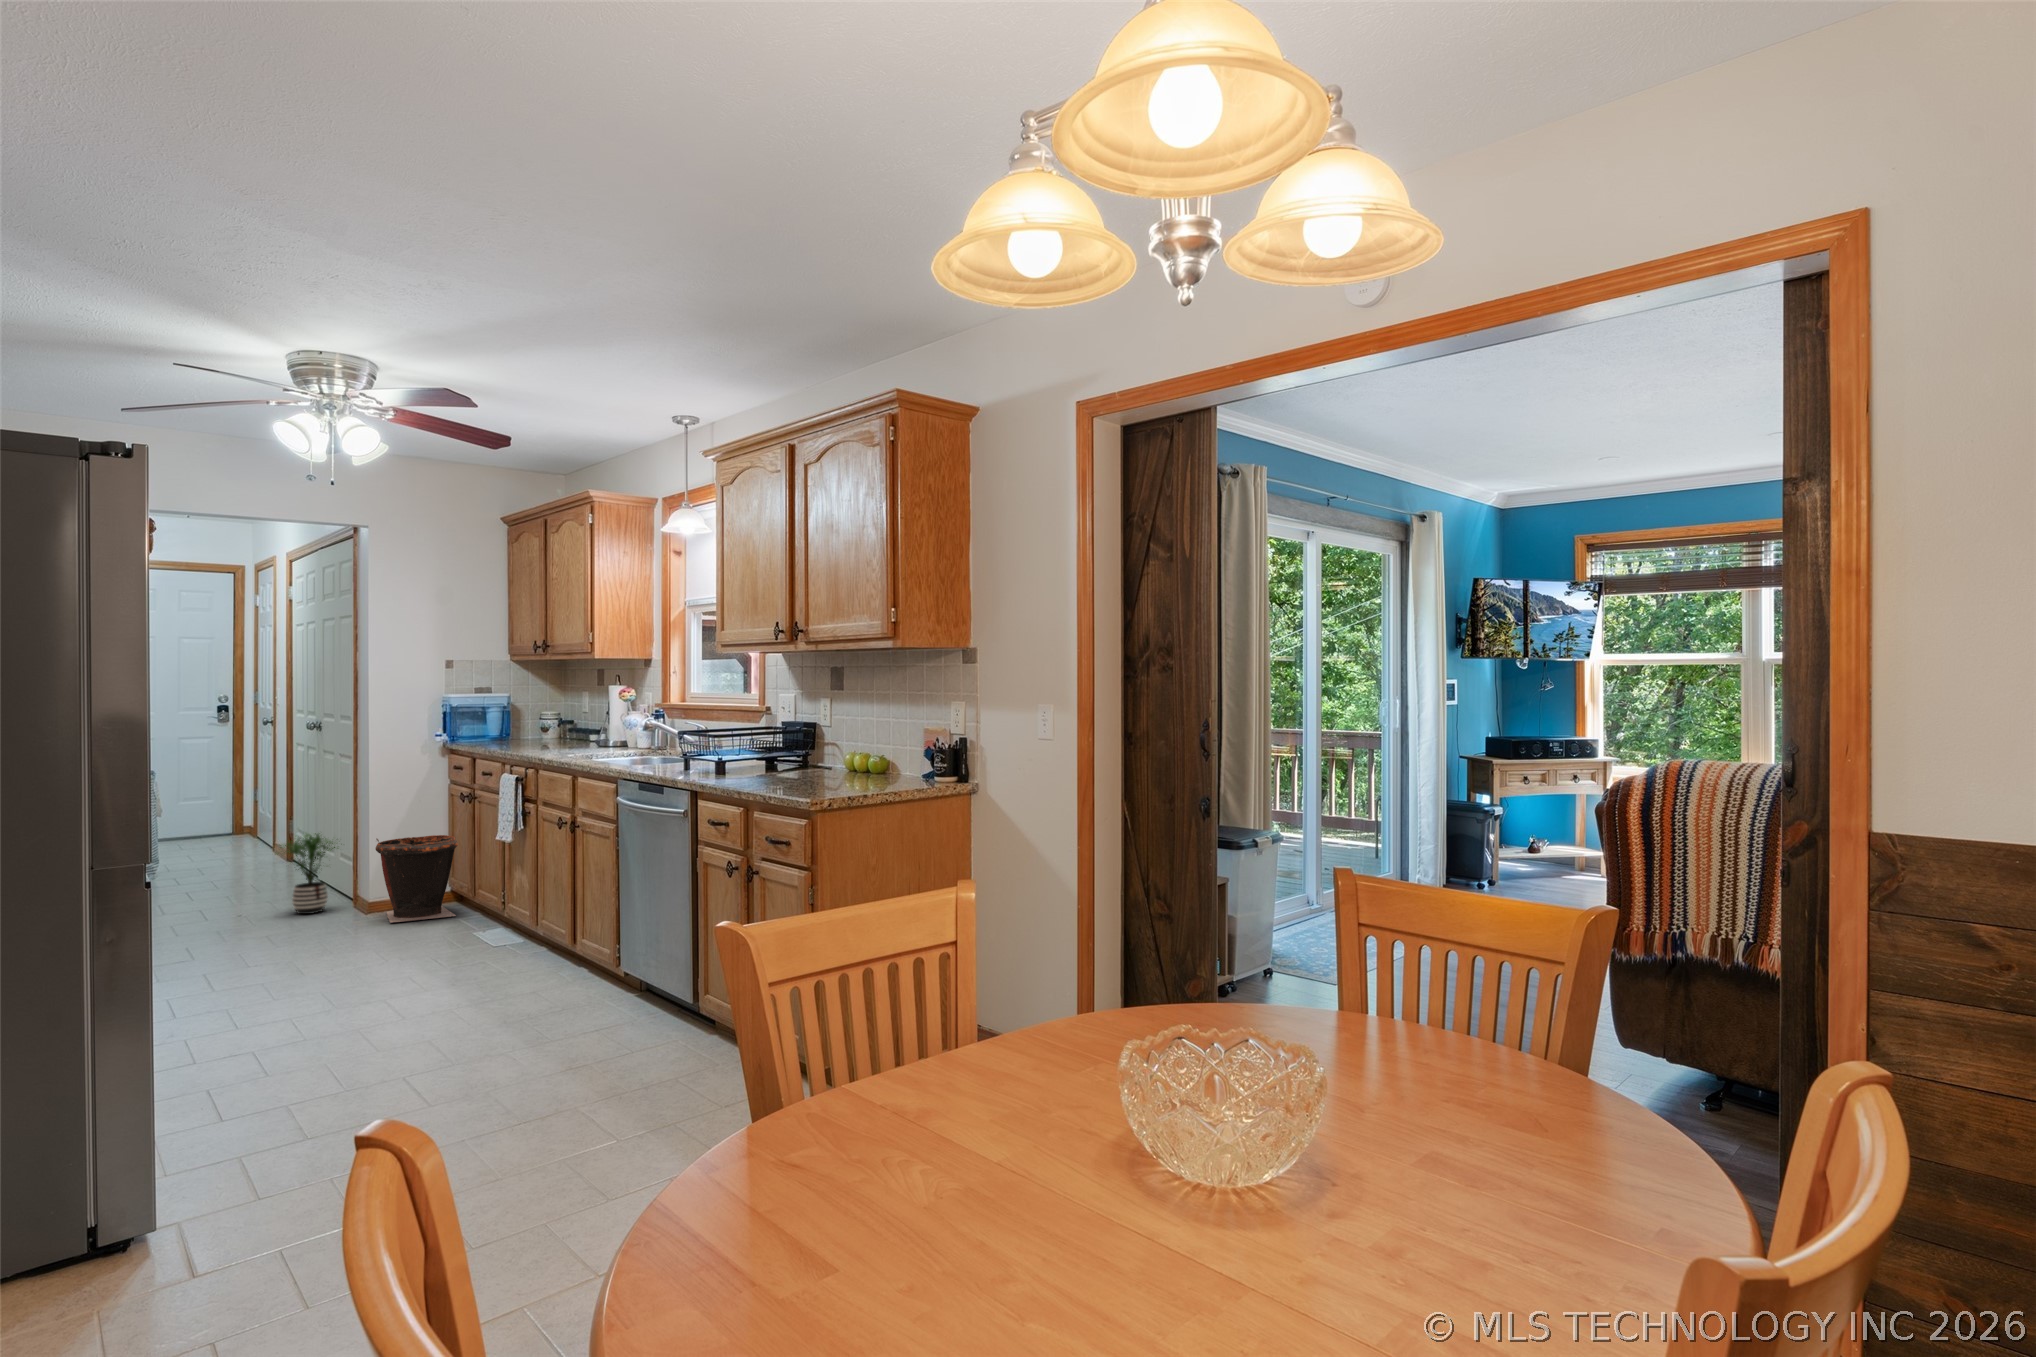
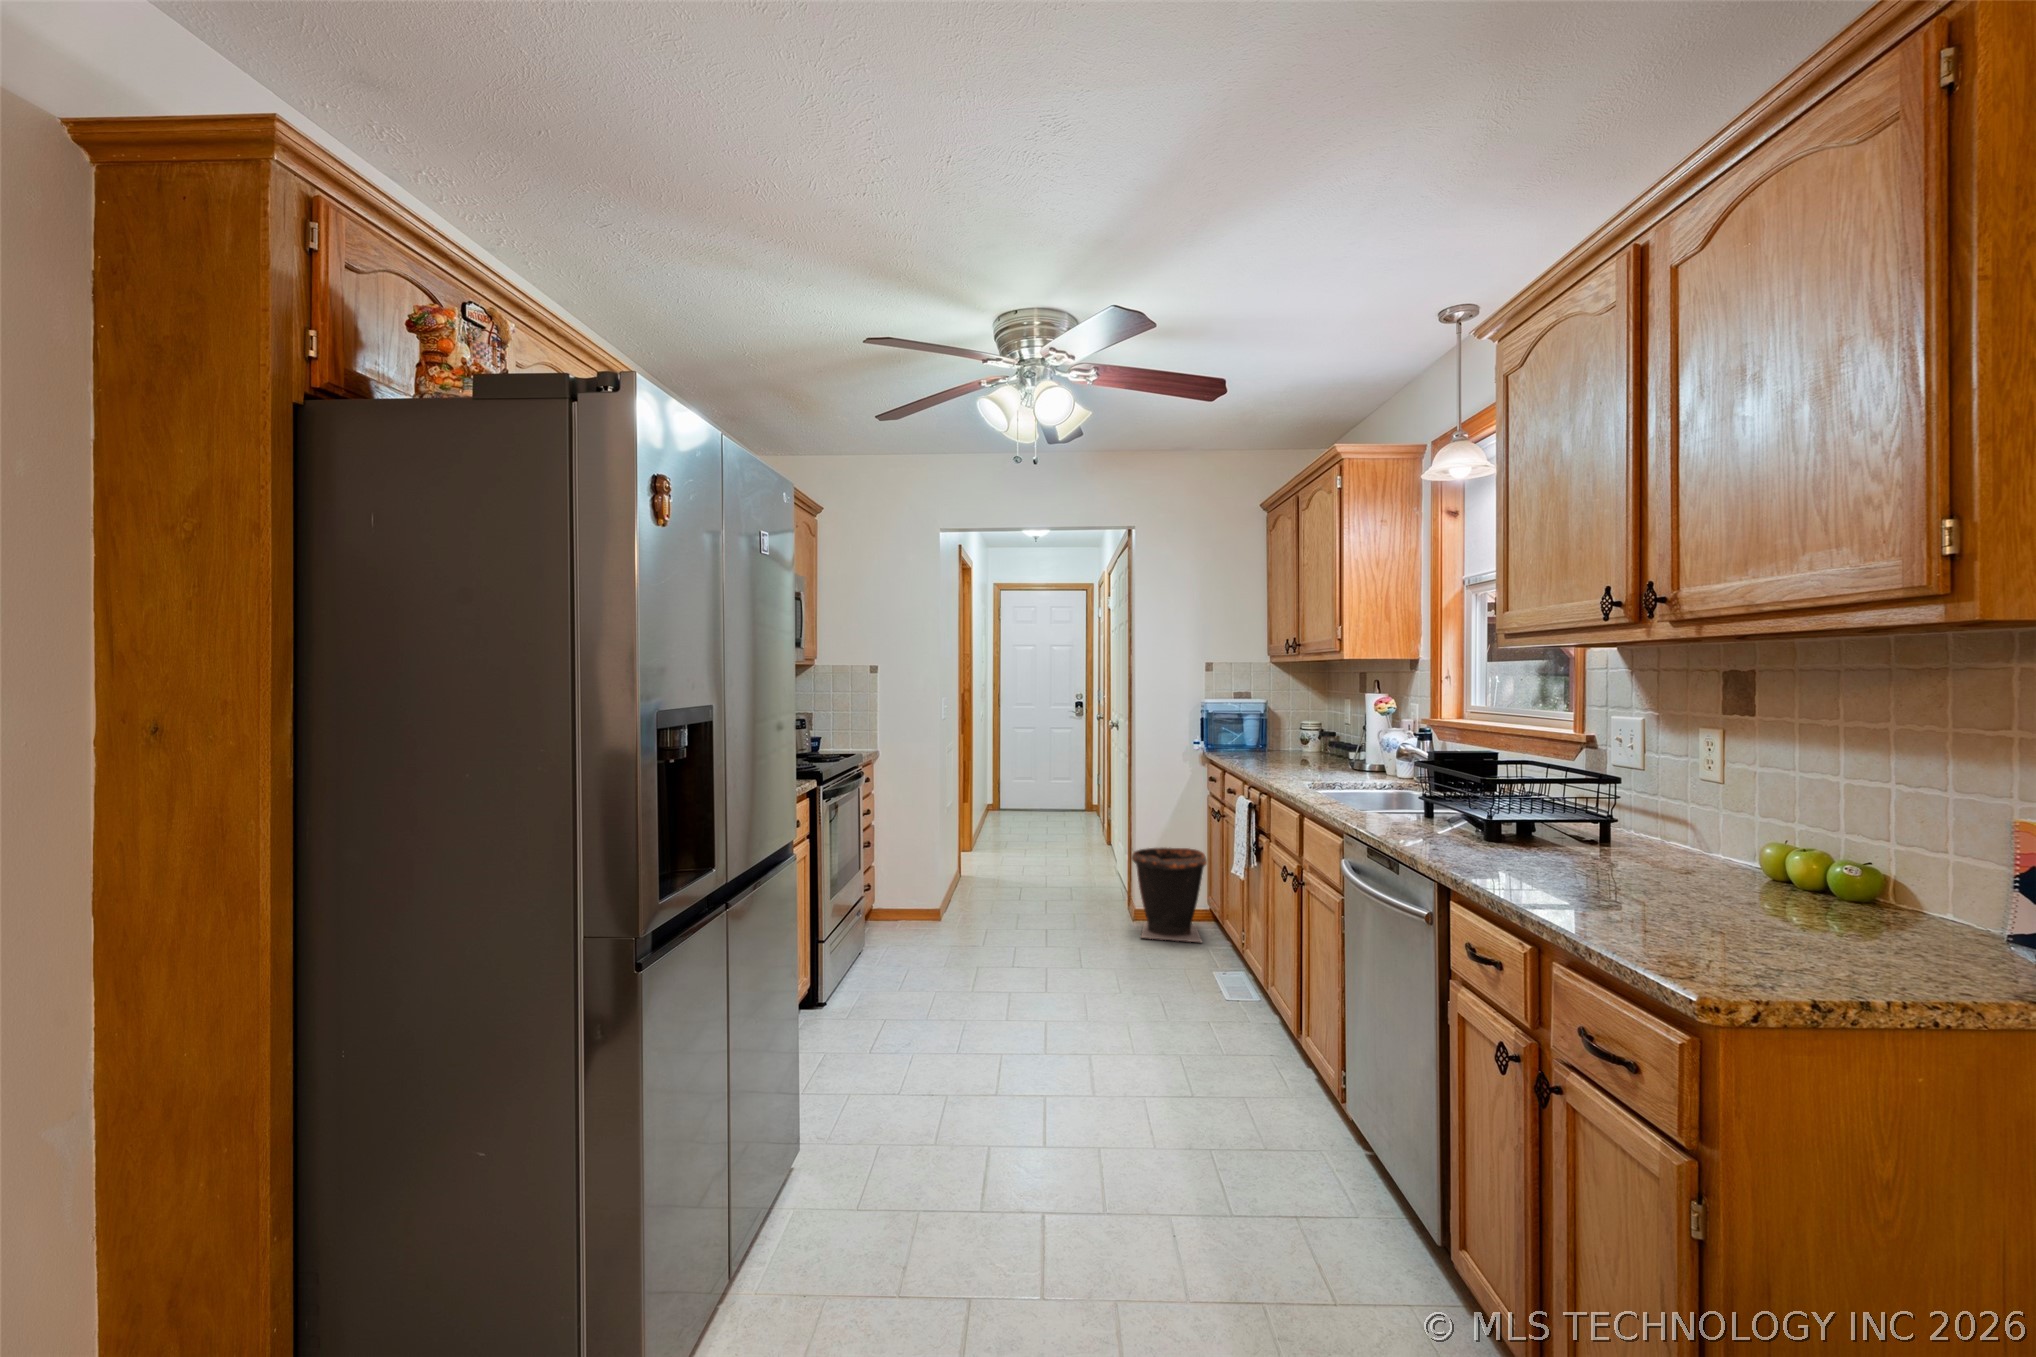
potted plant: present [279,833,339,914] -> none [1057,829,1115,910]

